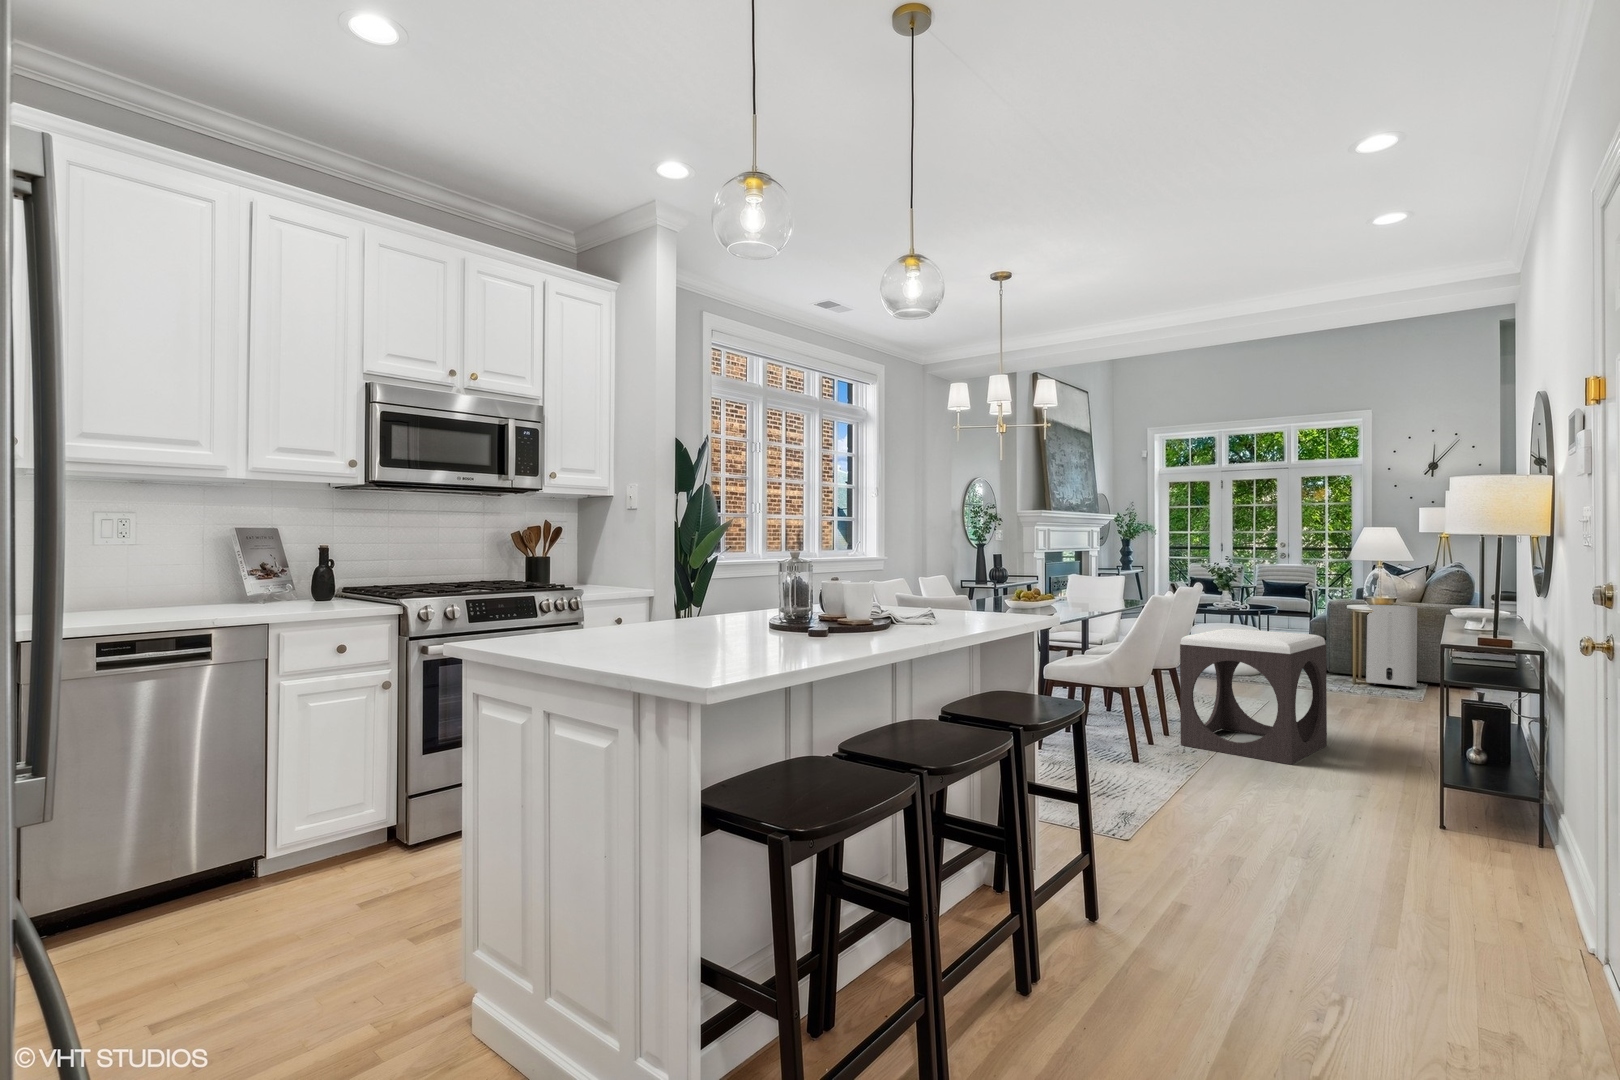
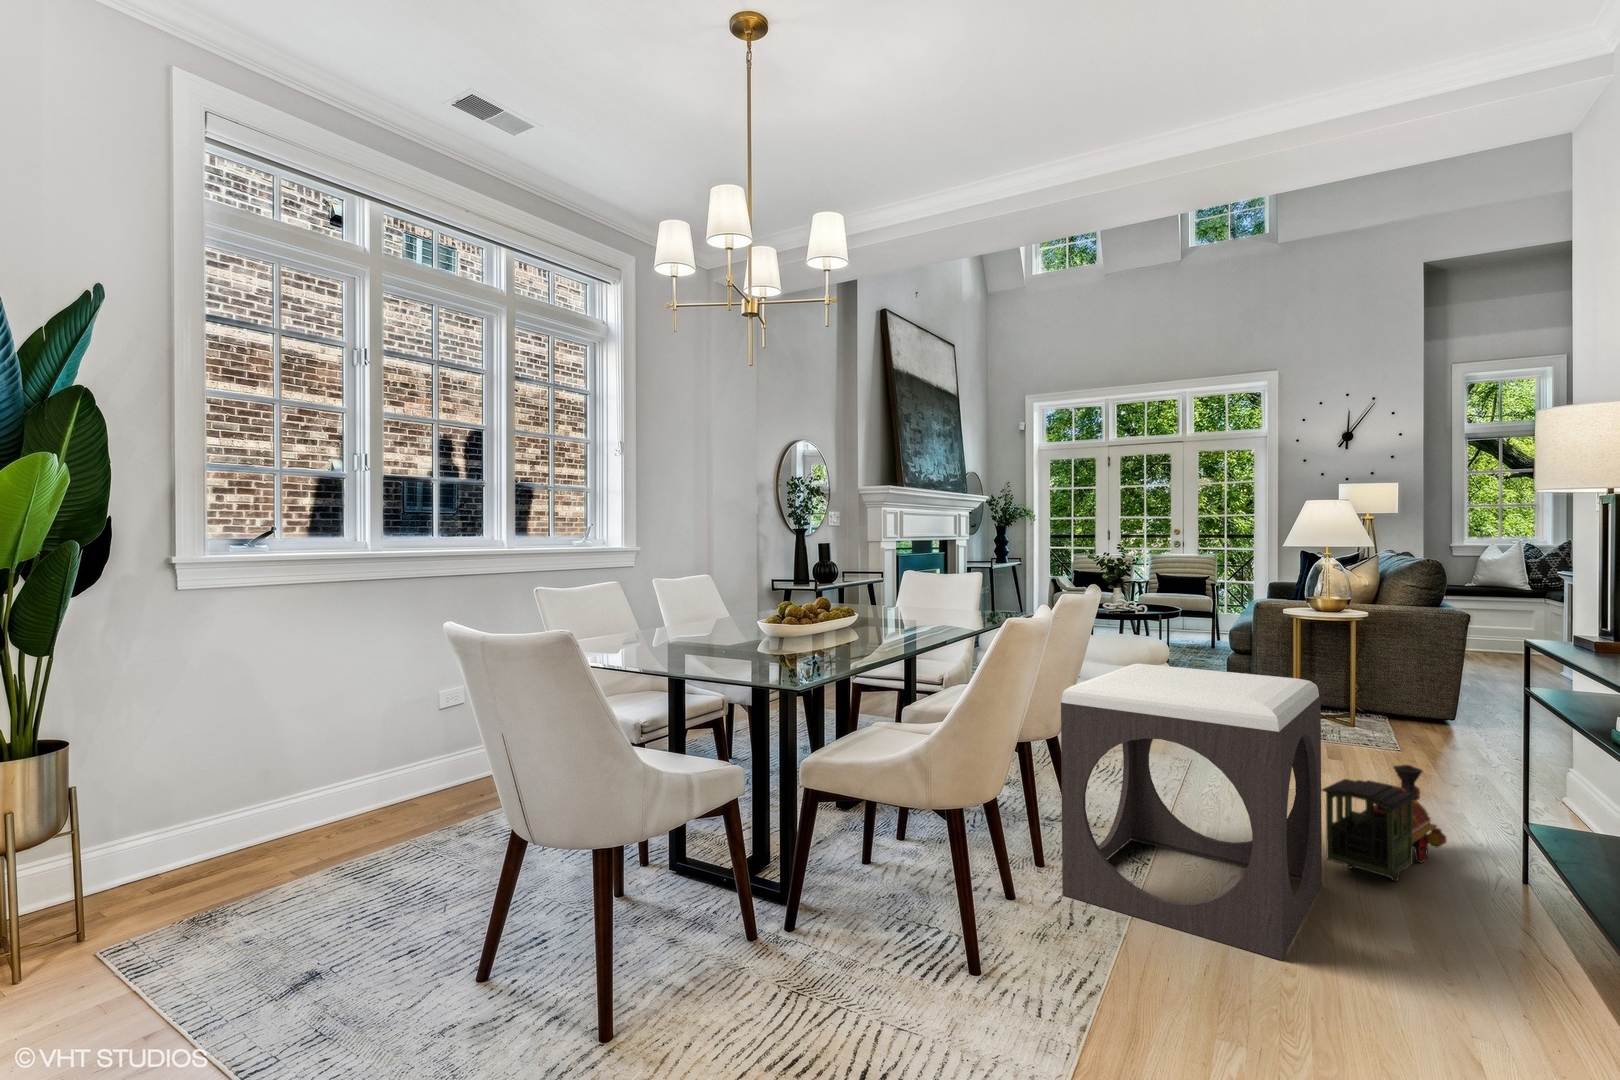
air purifier: present [1366,605,1417,688] -> none [1312,609,1382,726]
toy train: none [1329,688,1408,746] -> present [1322,765,1446,881]

